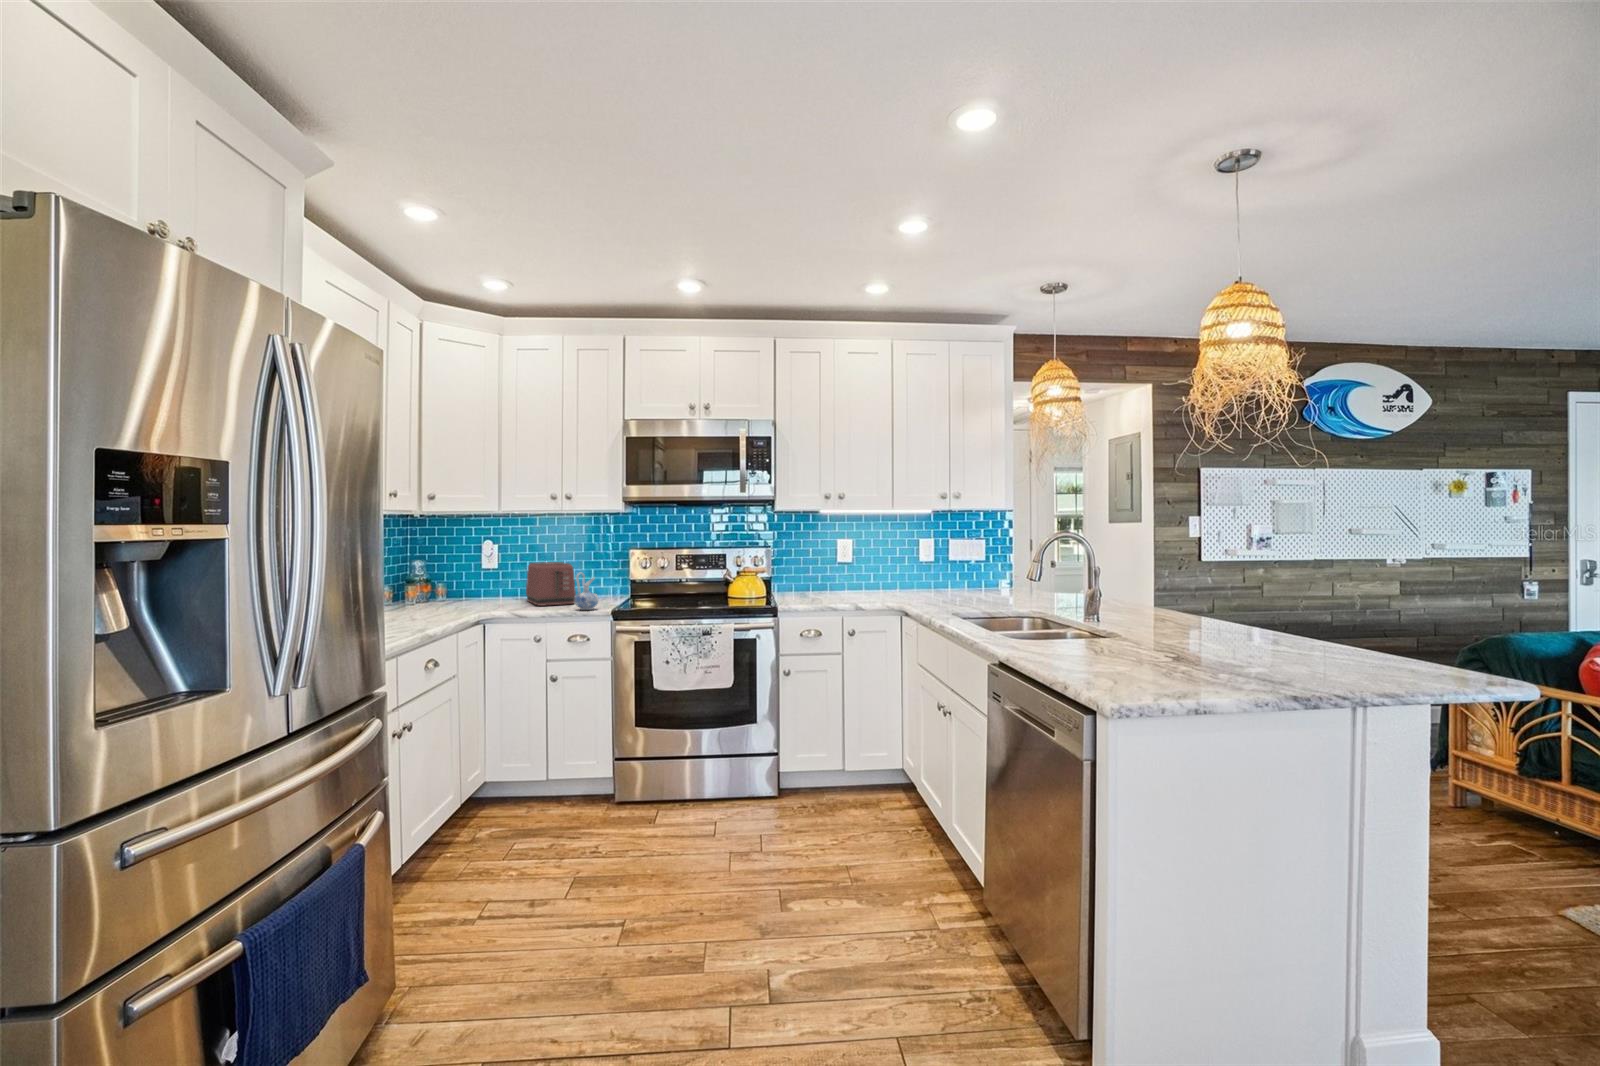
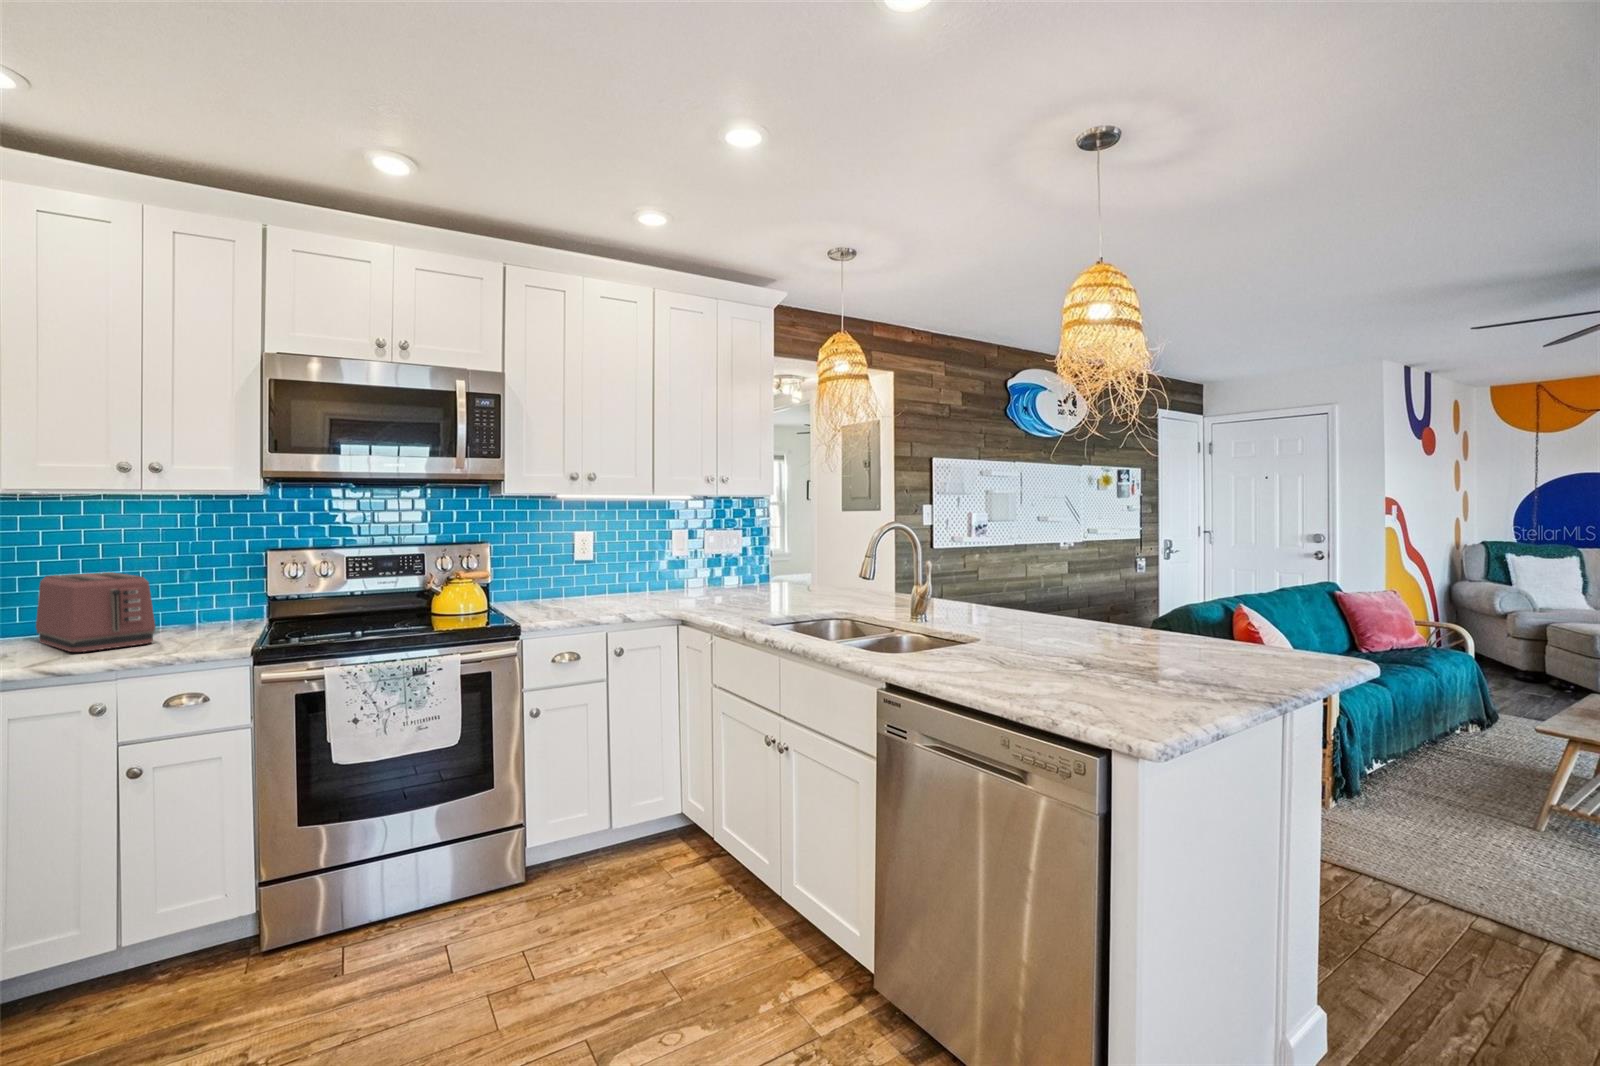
ceramic pitcher: present [575,573,598,610] -> none [162,593,211,655]

